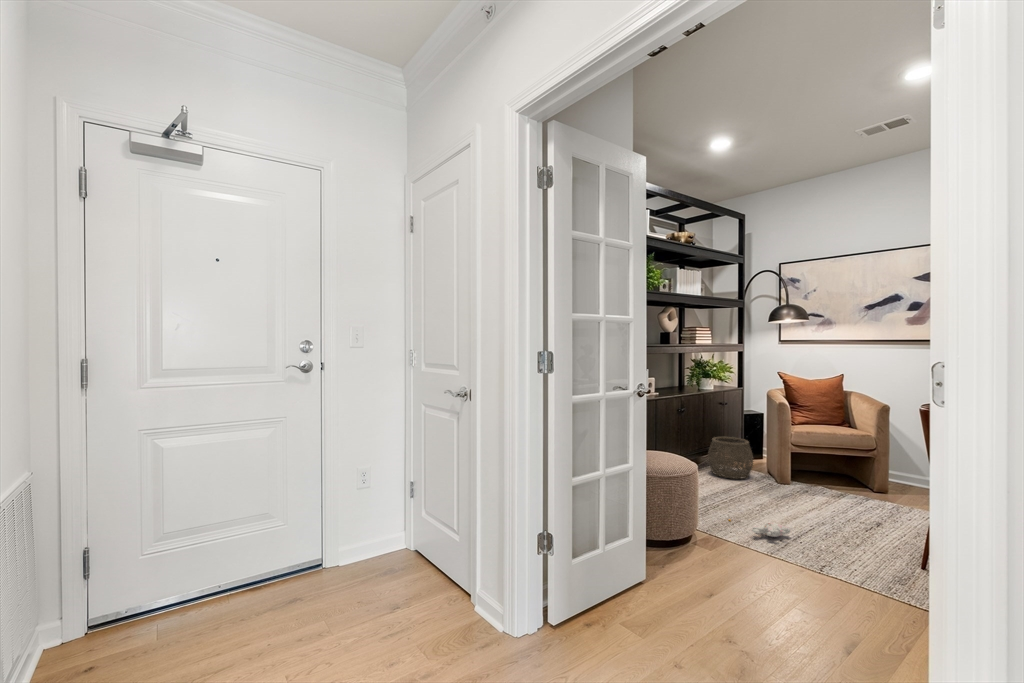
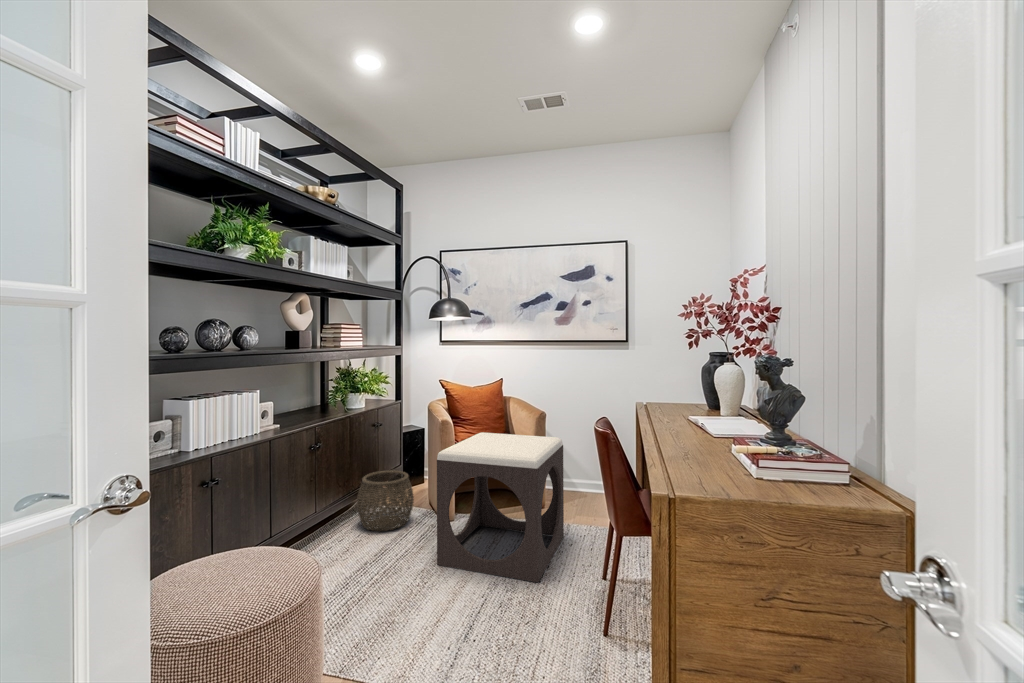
footstool: none [772,414,903,532] -> present [437,432,564,582]
plush toy: present [729,519,790,537] -> none [379,618,463,650]

